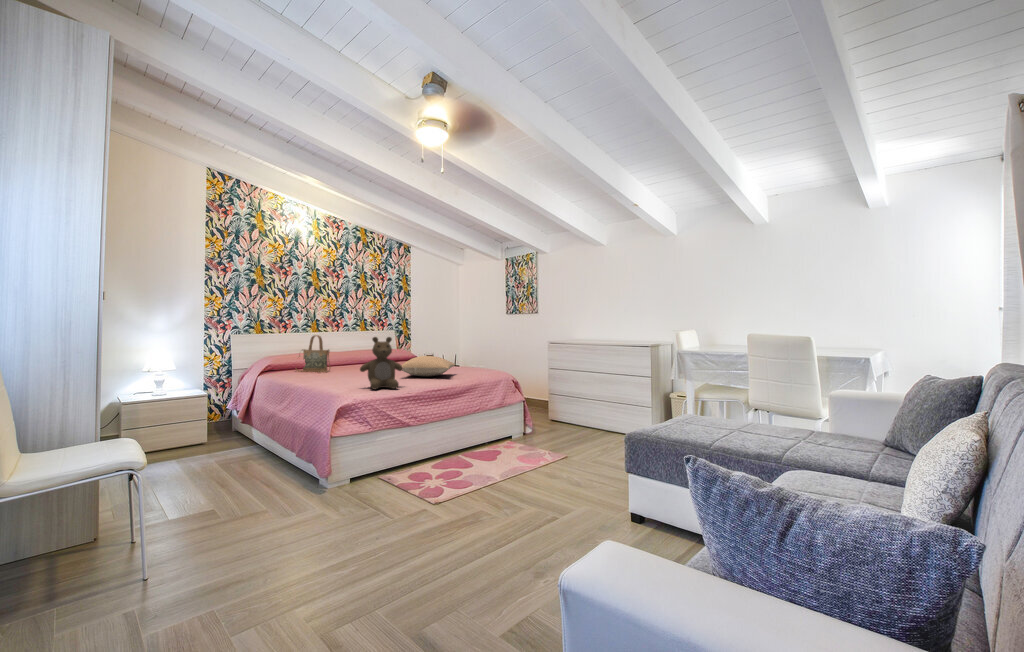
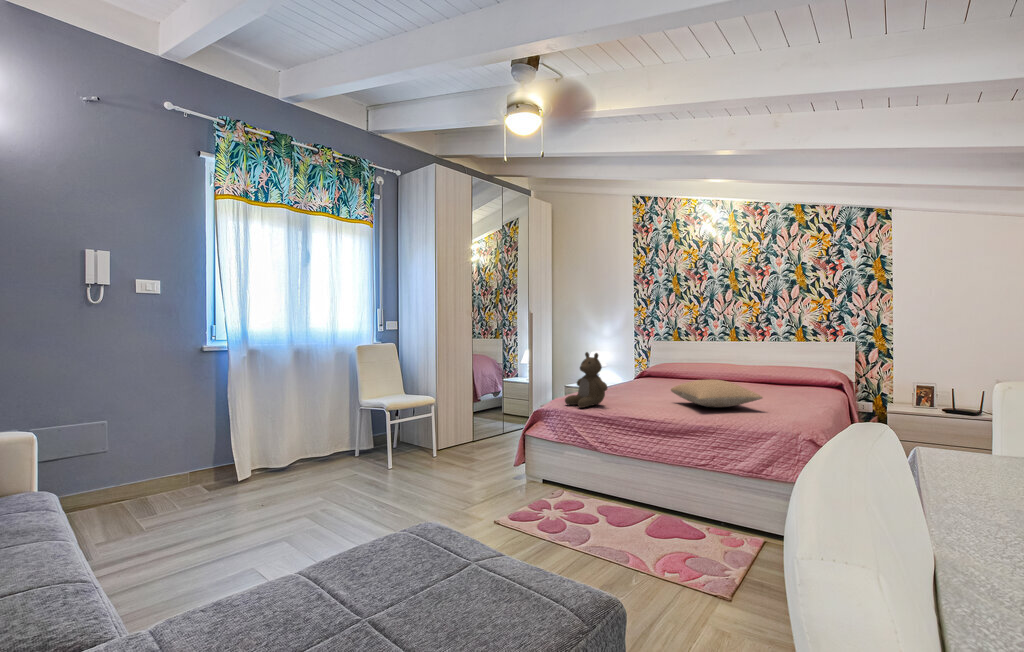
handbag: present [295,335,330,372] -> none [670,345,691,386]

